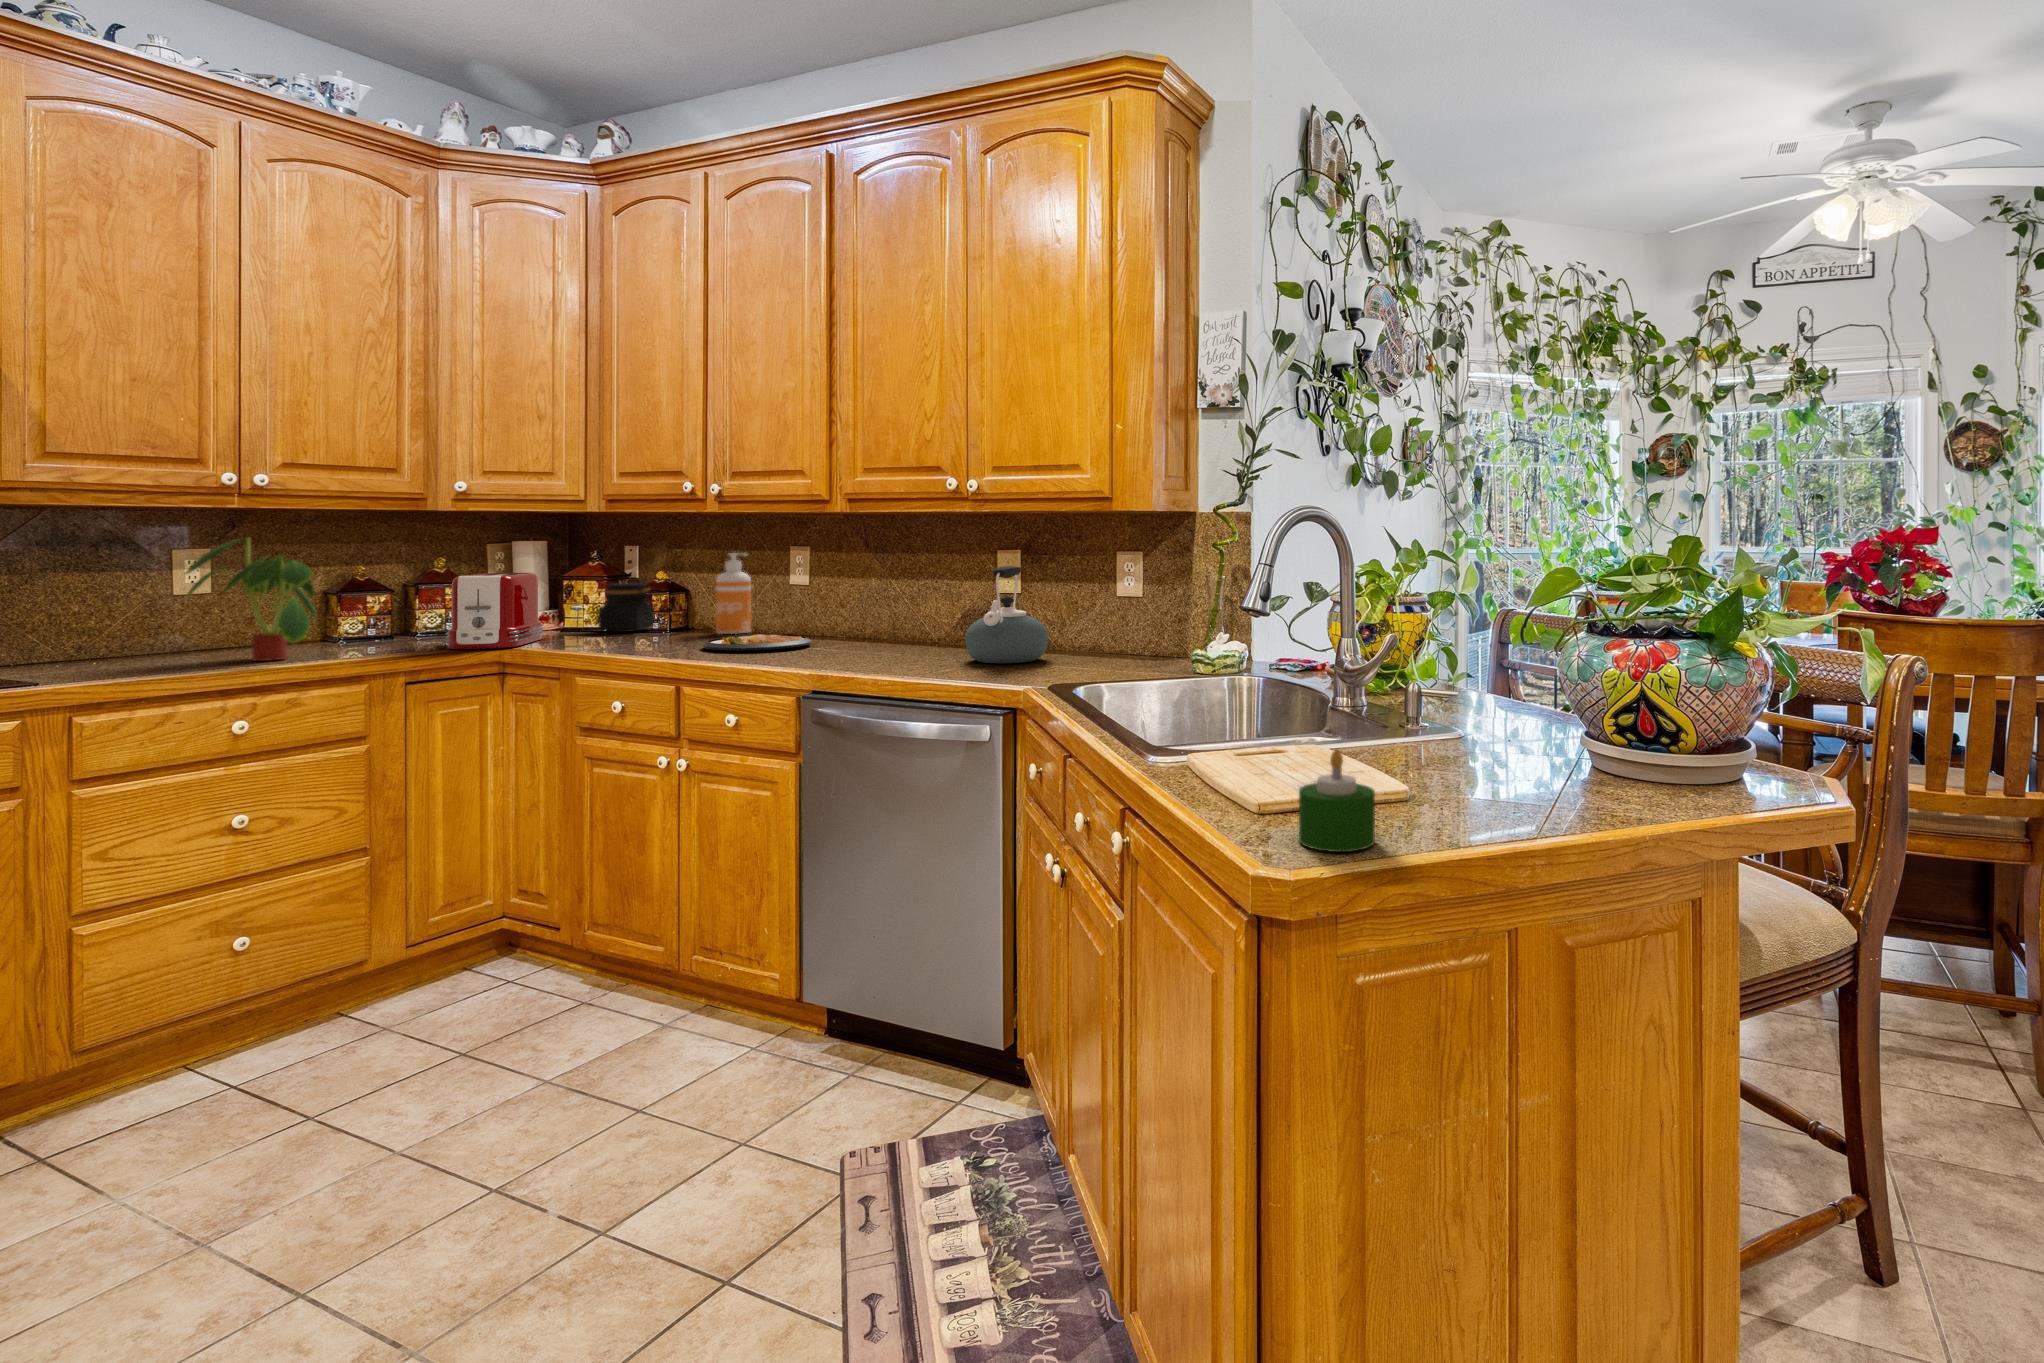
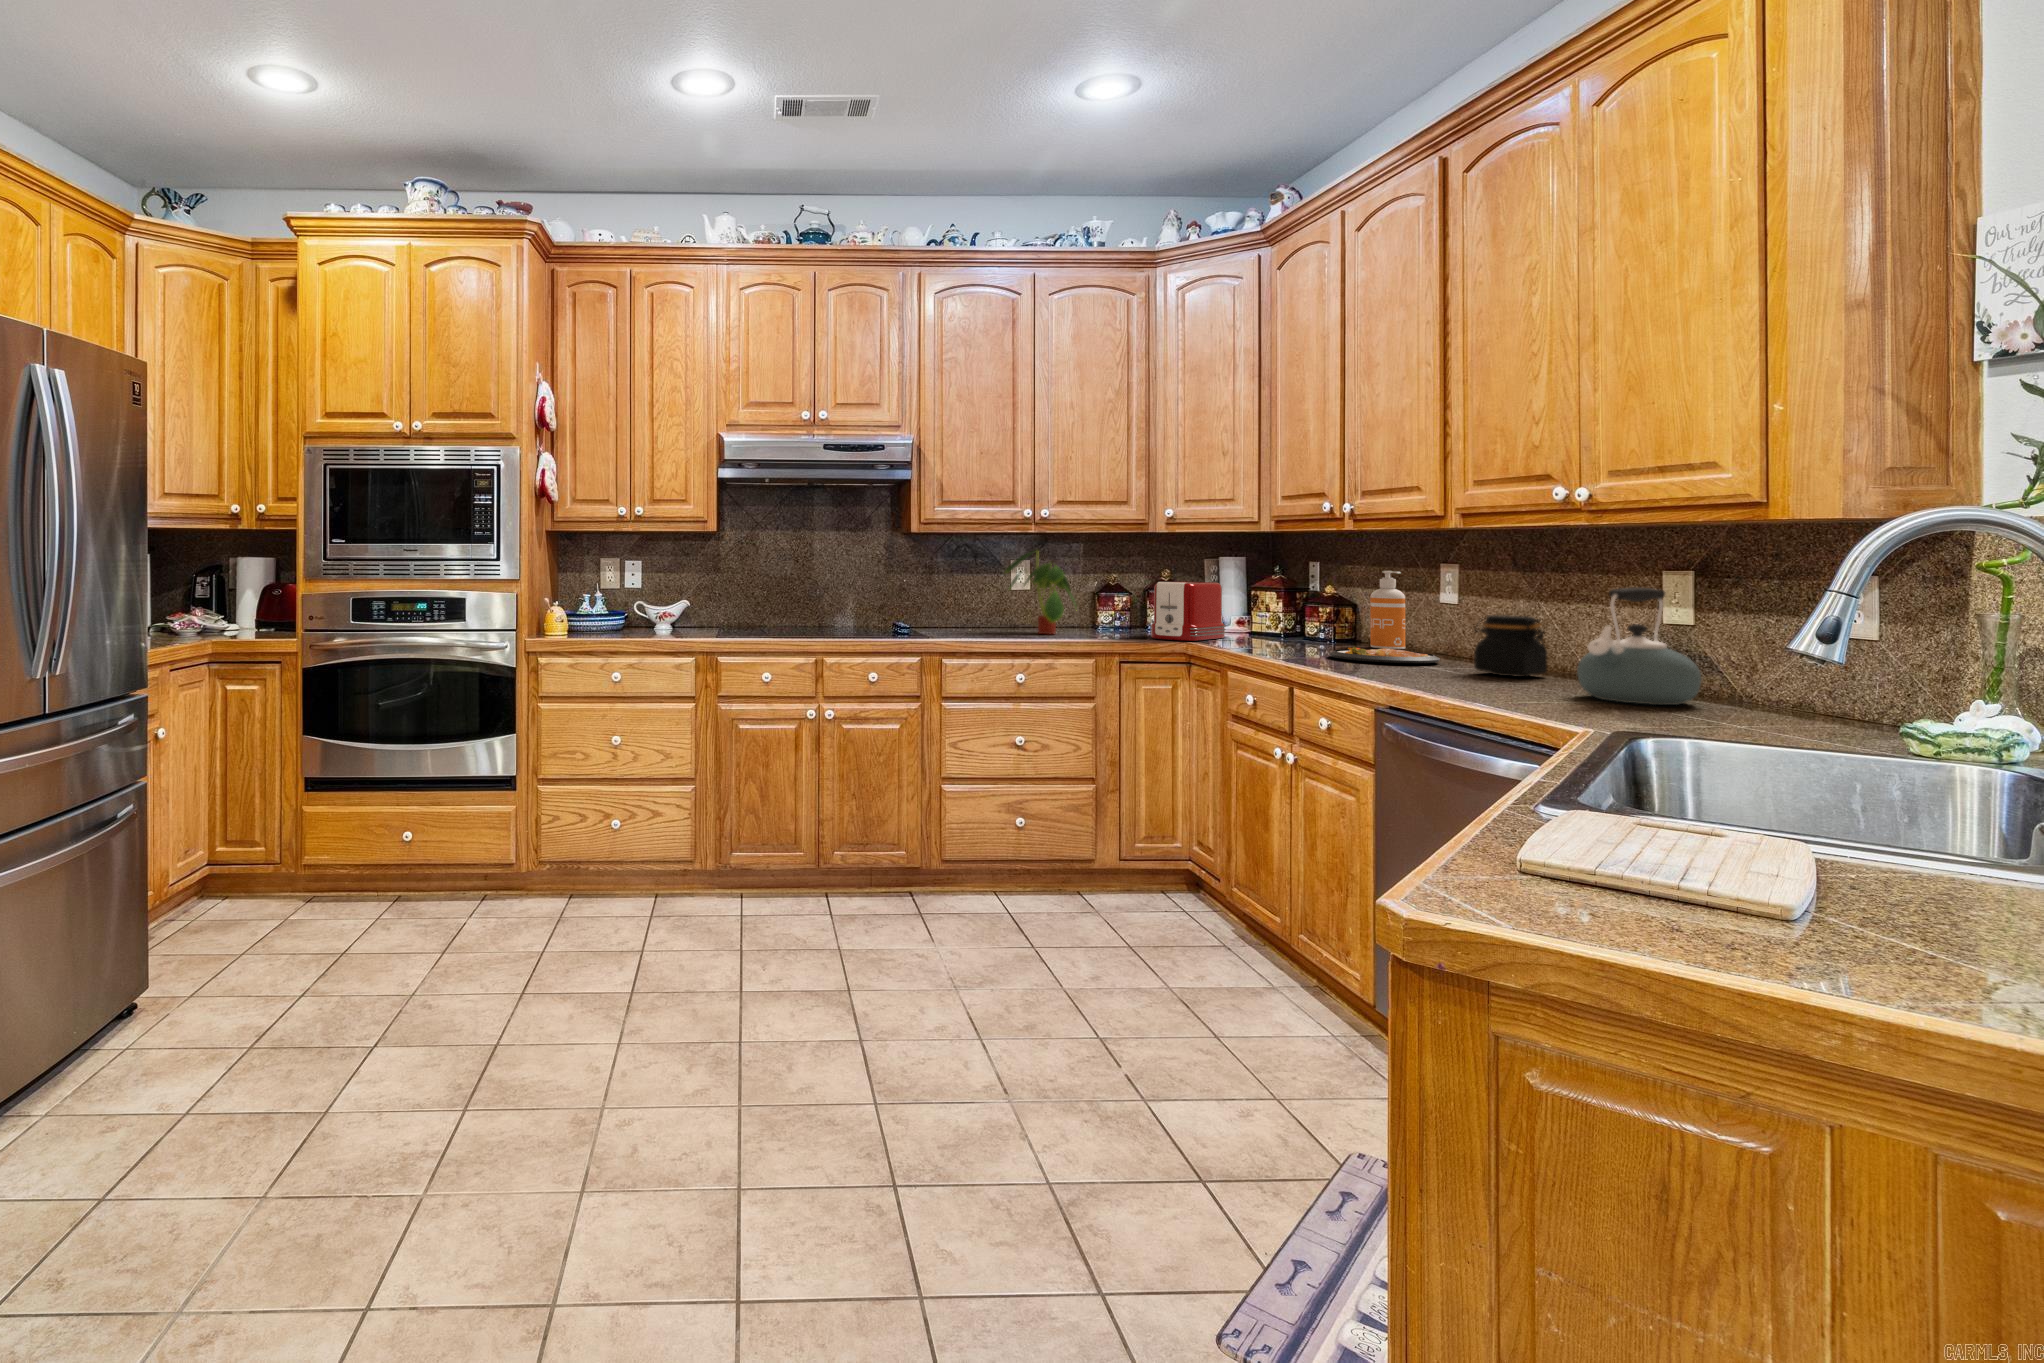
jar: present [598,583,655,632] -> present [1474,615,1547,677]
candle: present [1299,749,1375,852] -> none [1523,787,1643,921]

